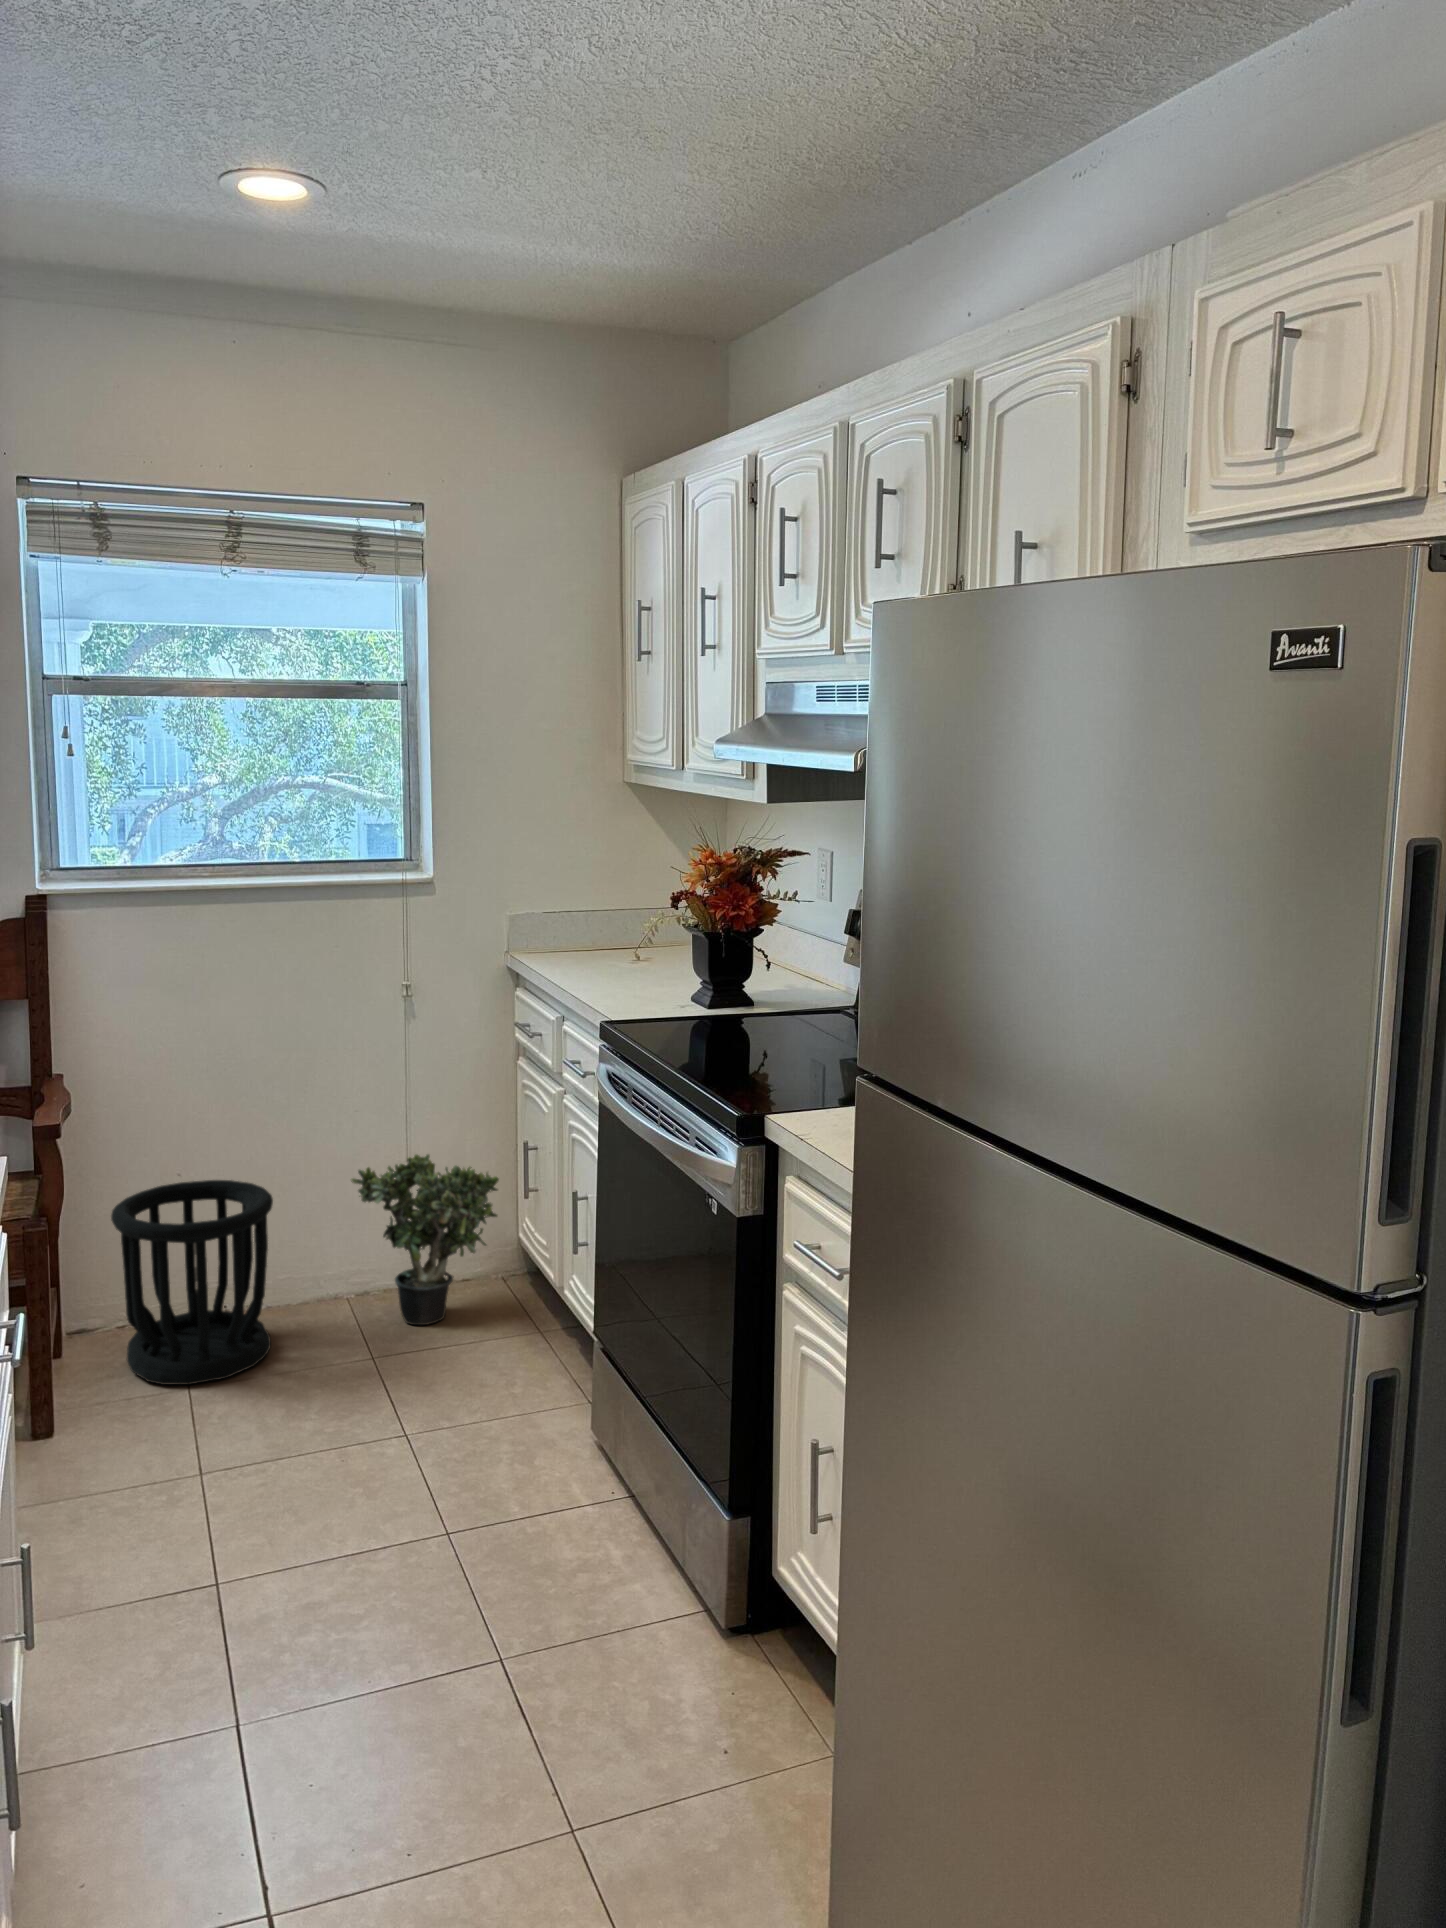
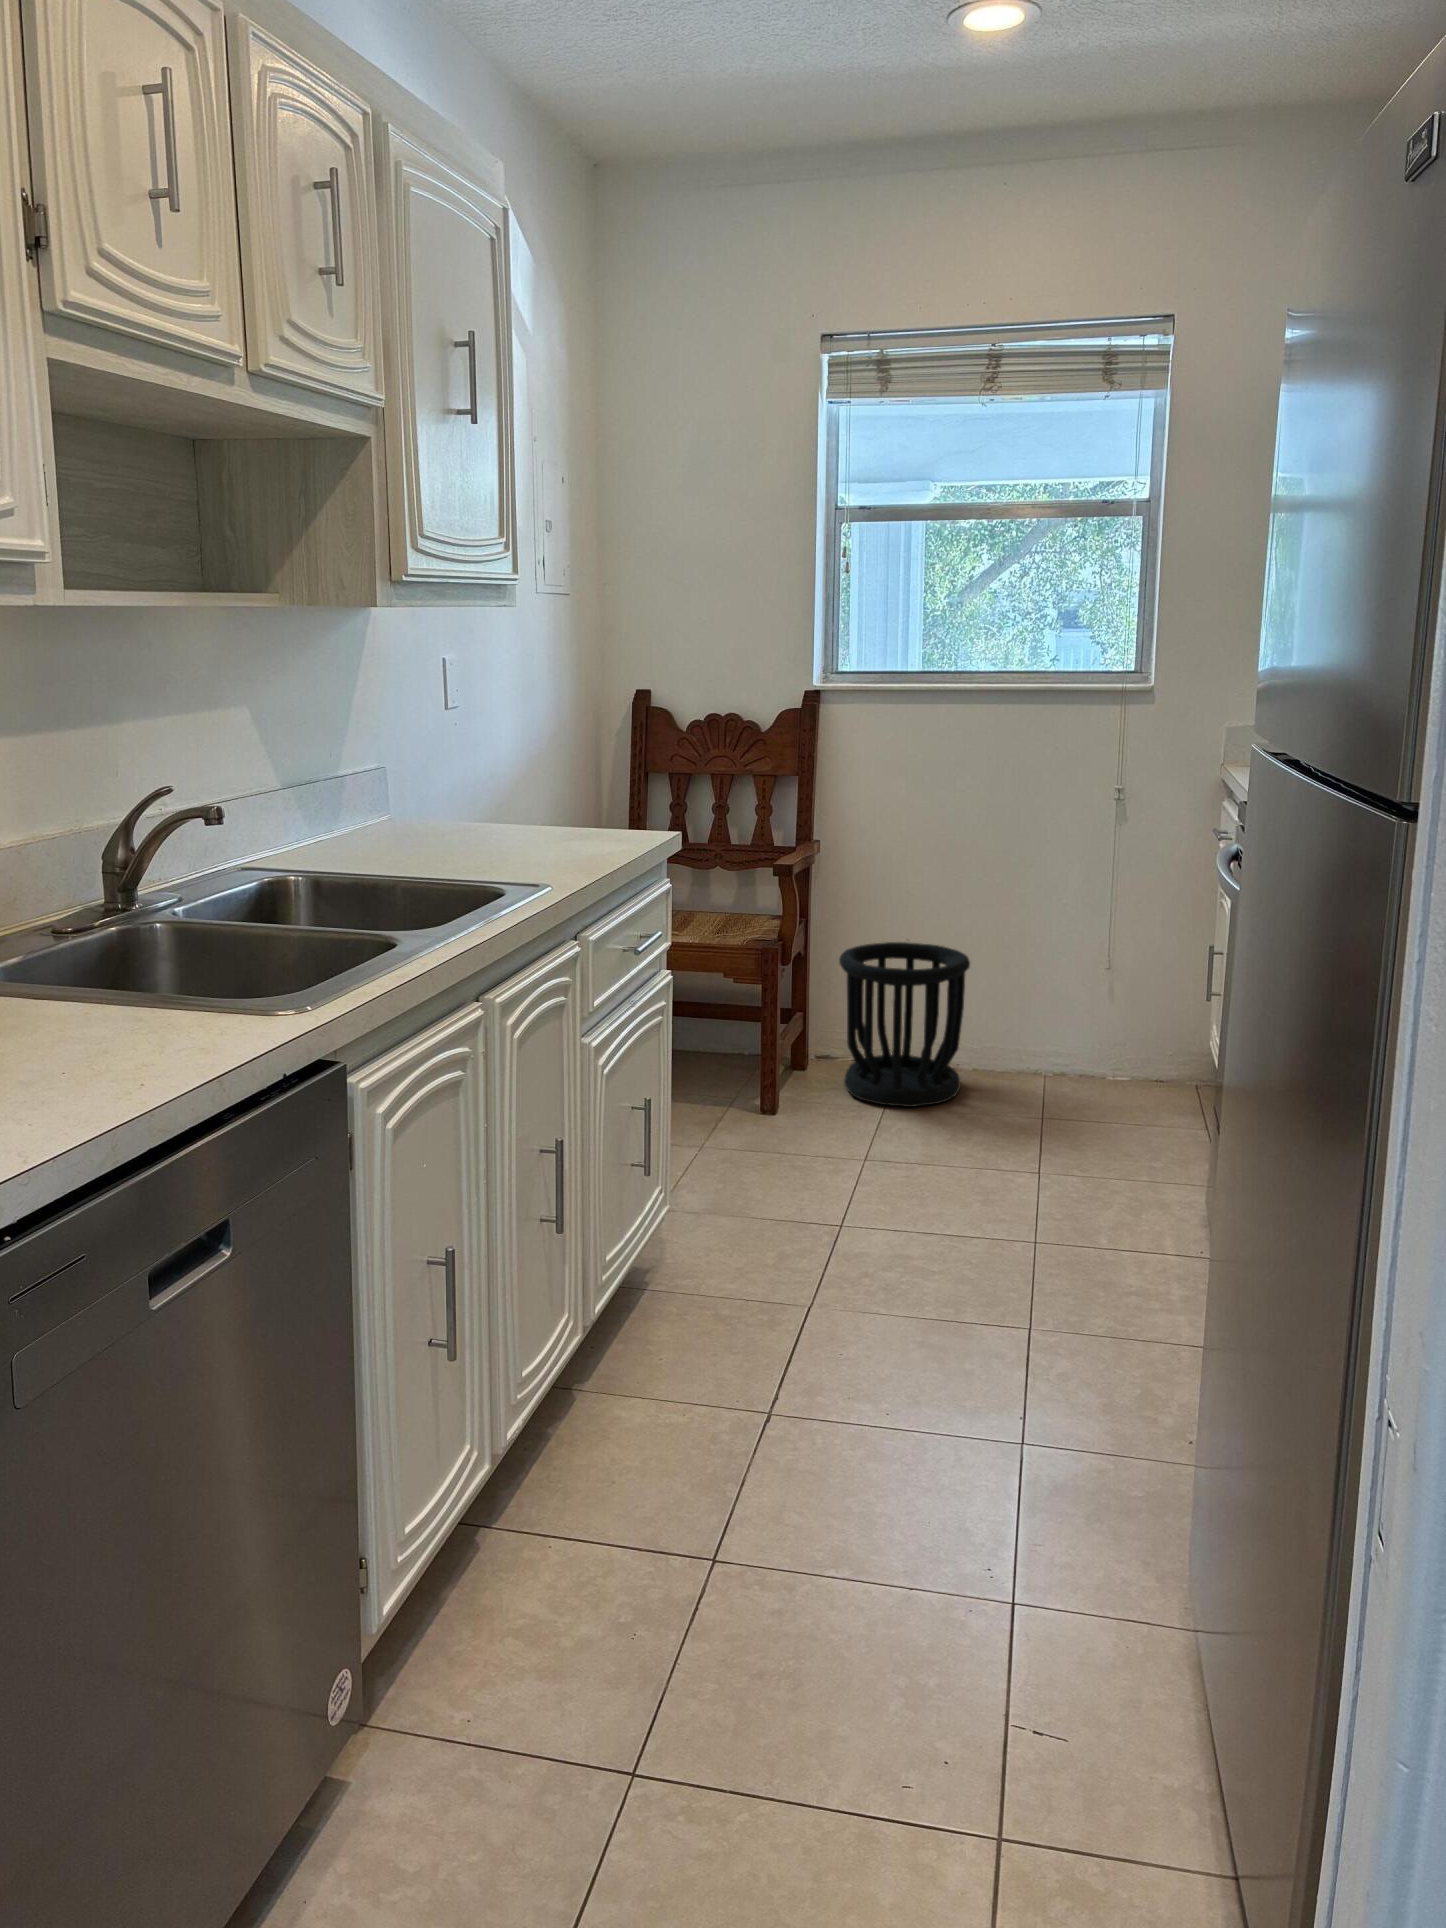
potted plant: present [351,1154,499,1325] -> none [1041,946,1185,1107]

